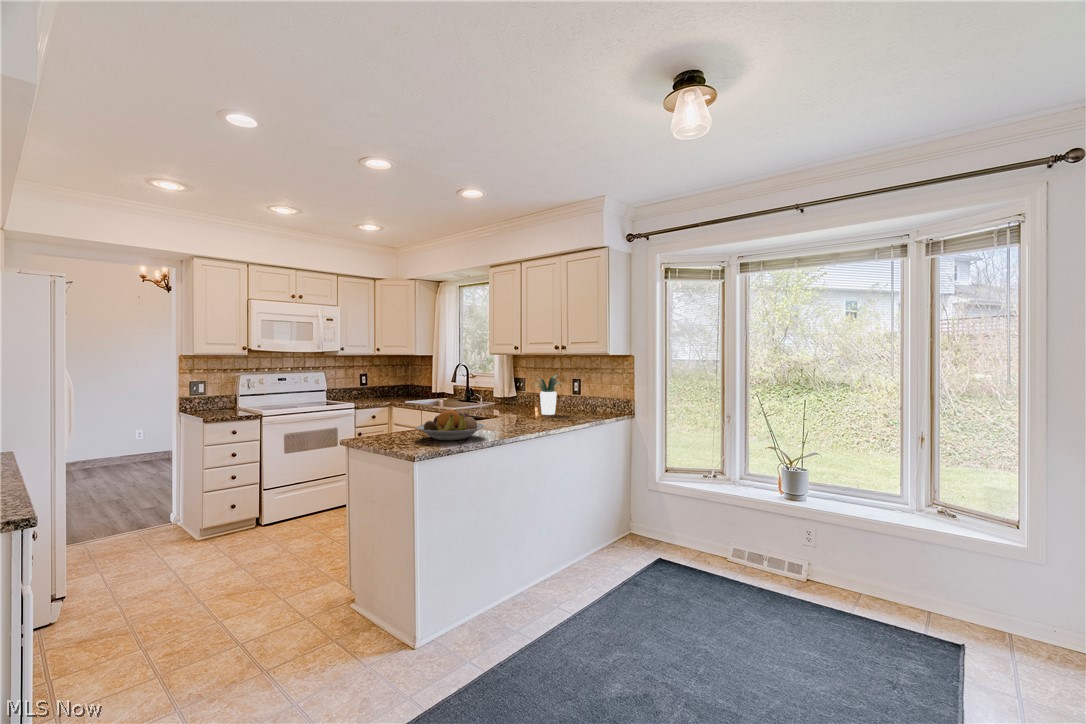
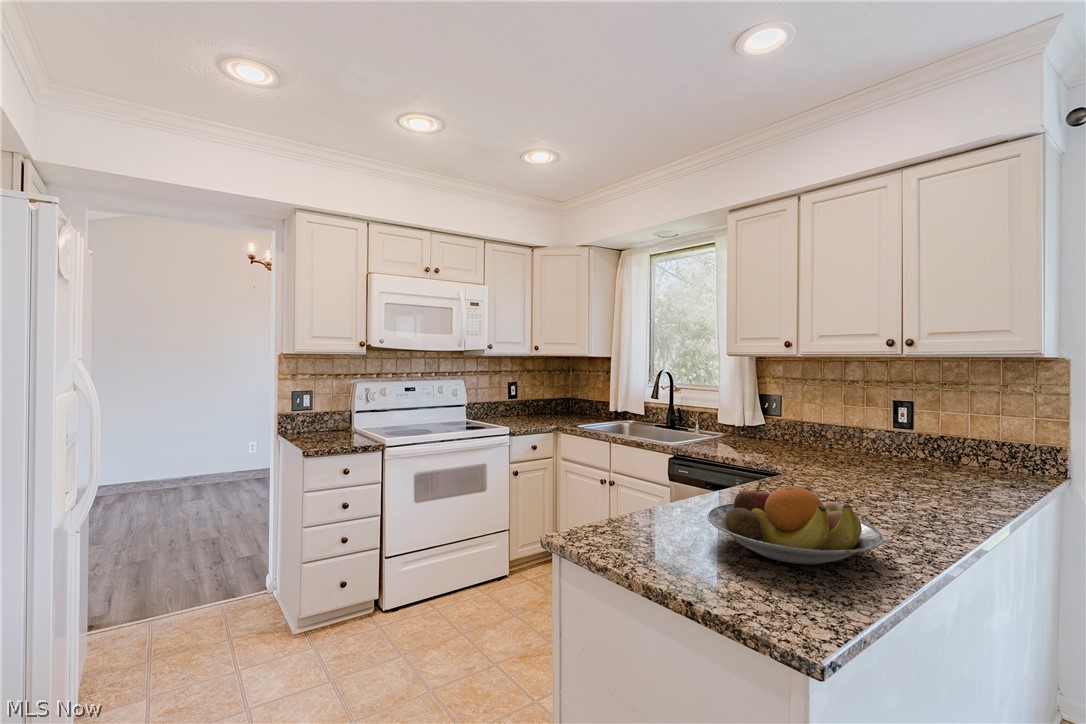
potted plant: present [532,375,561,415] -> none [823,395,921,470]

